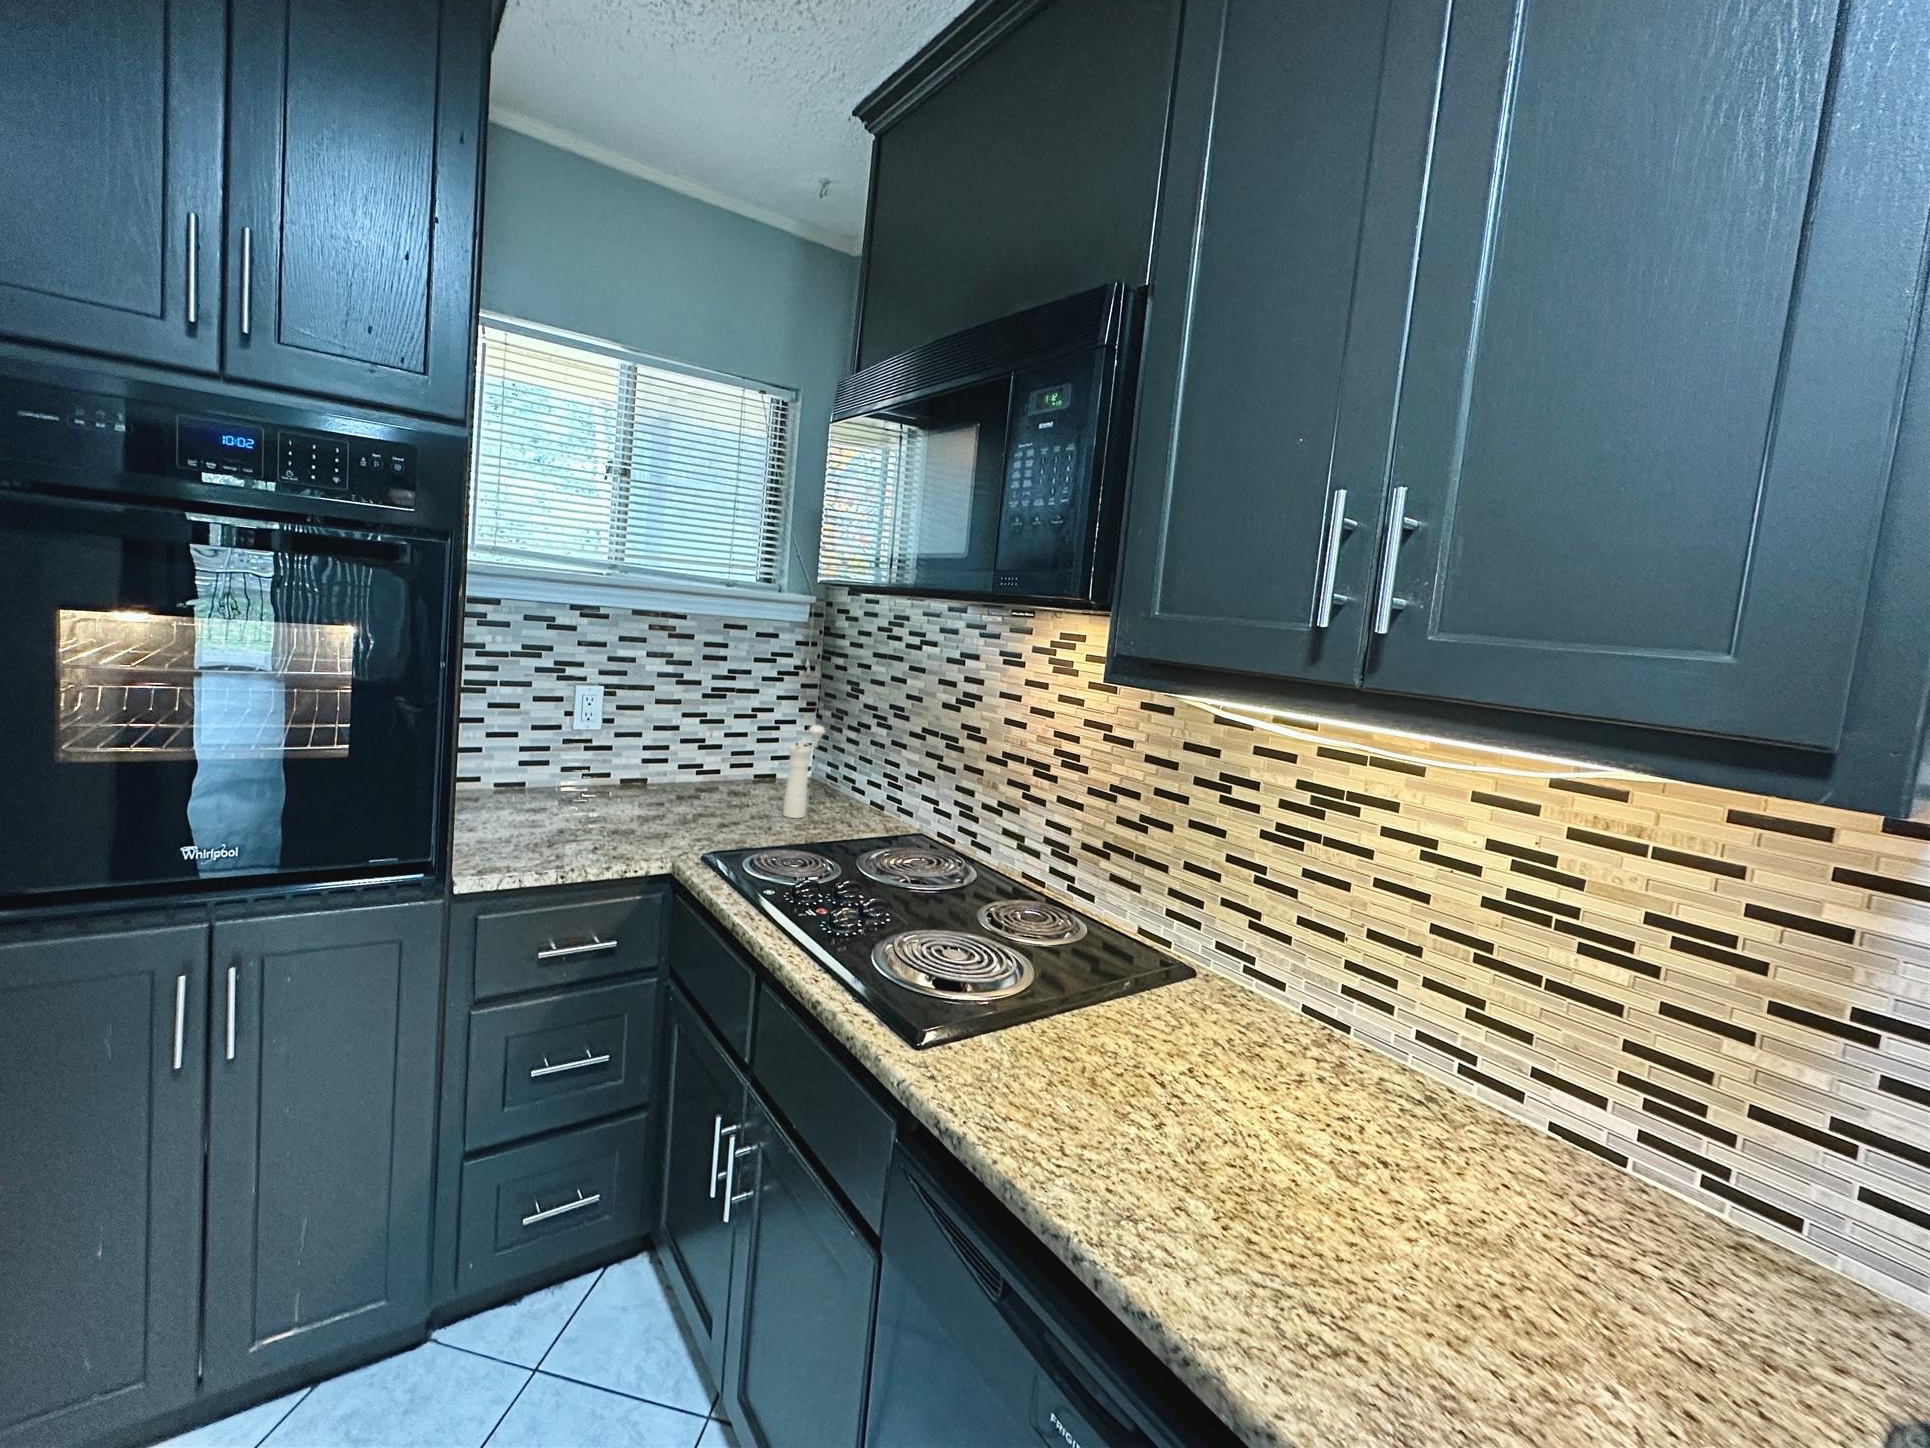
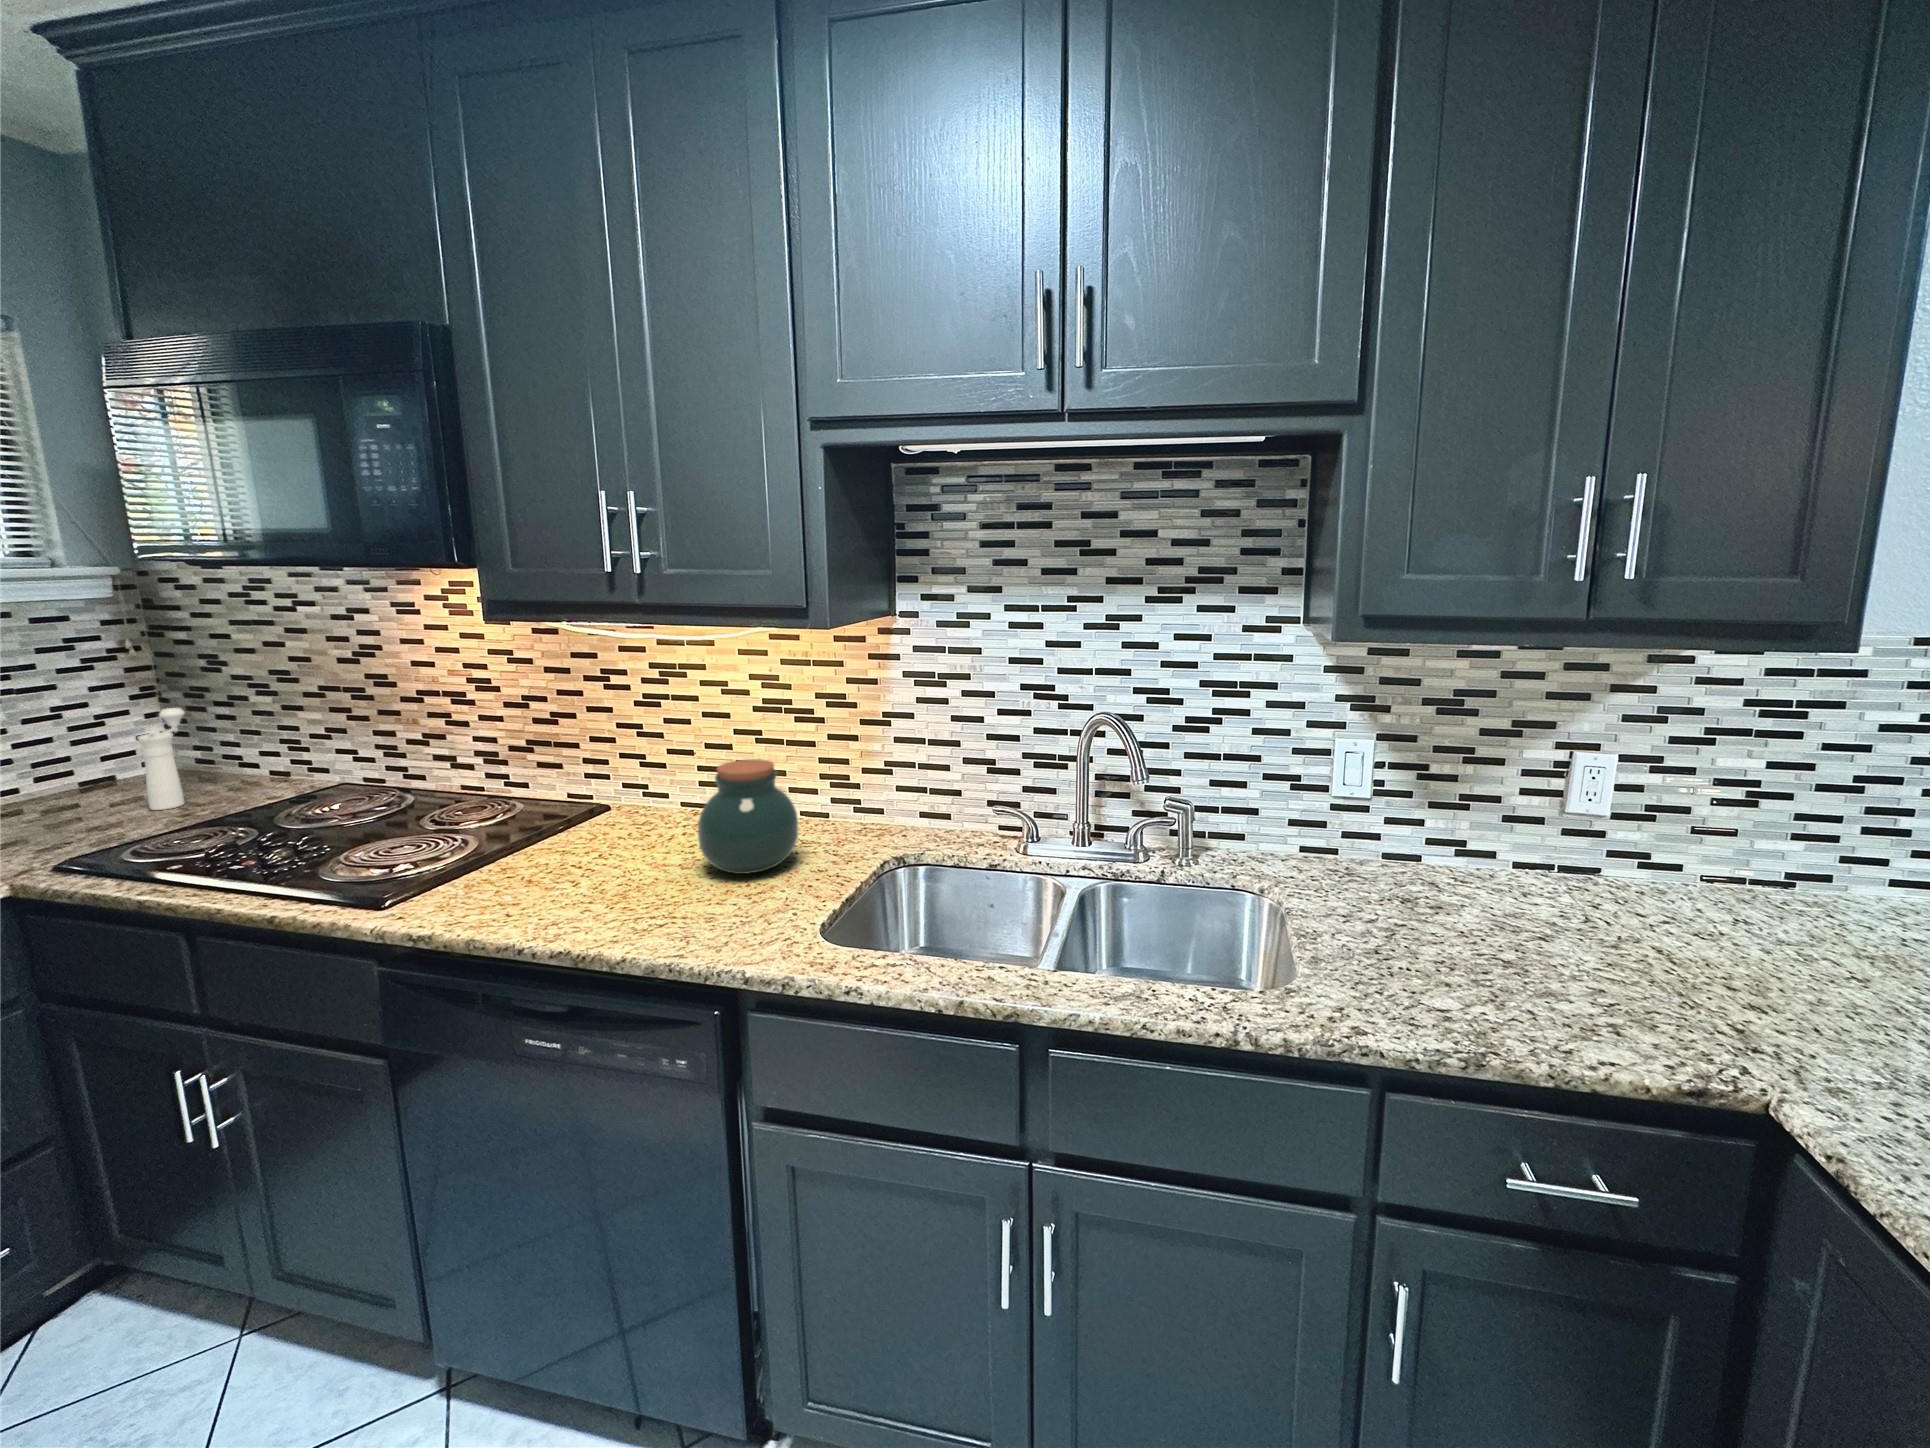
jar: none [1389,1014,1631,1284] -> present [698,759,798,874]

